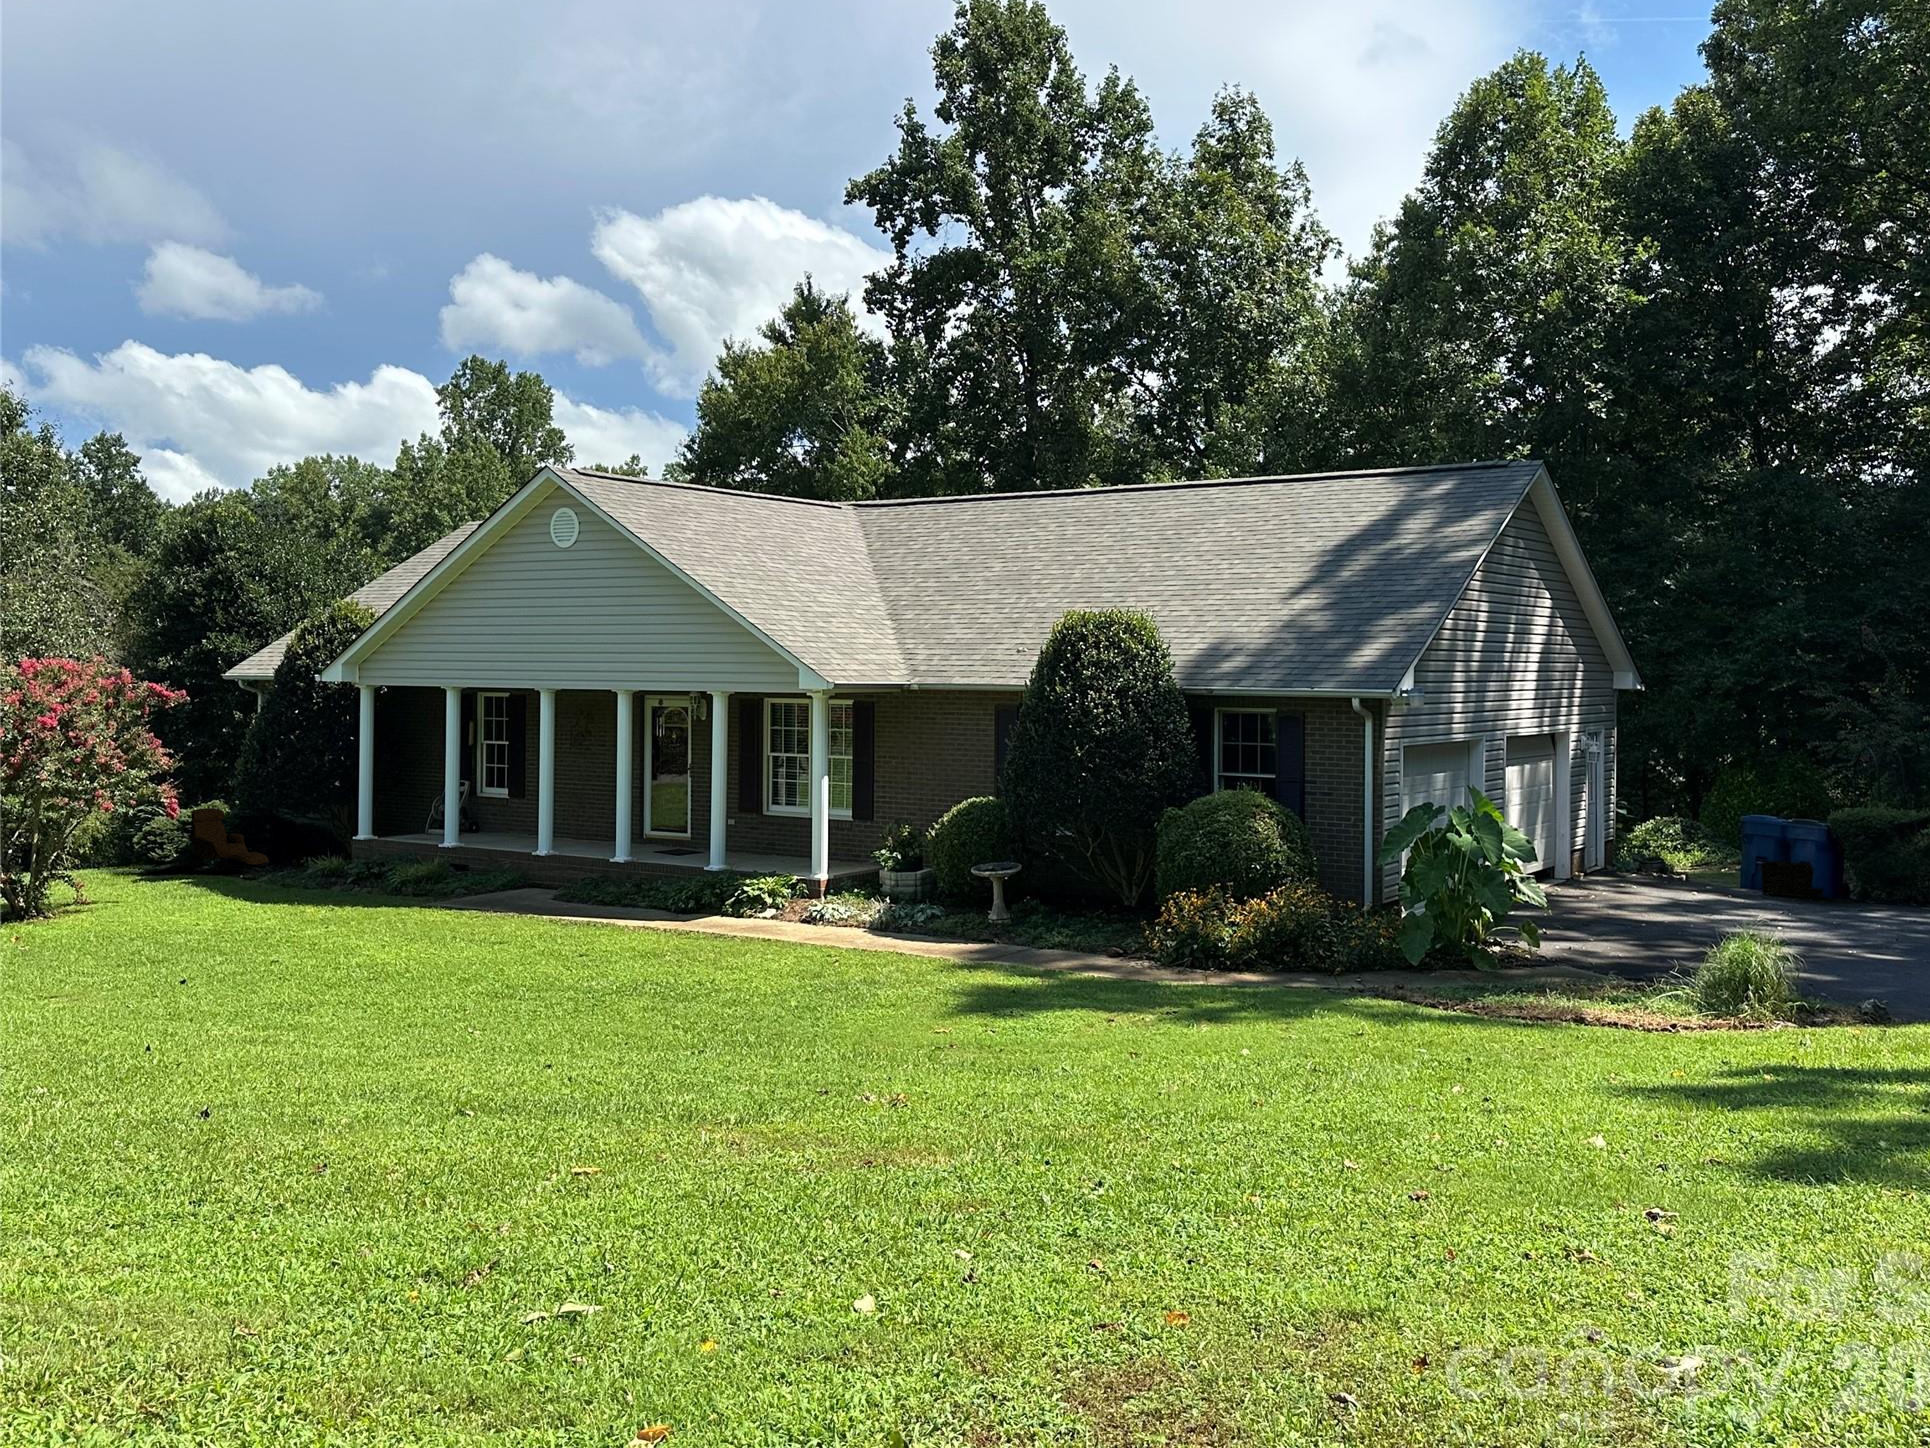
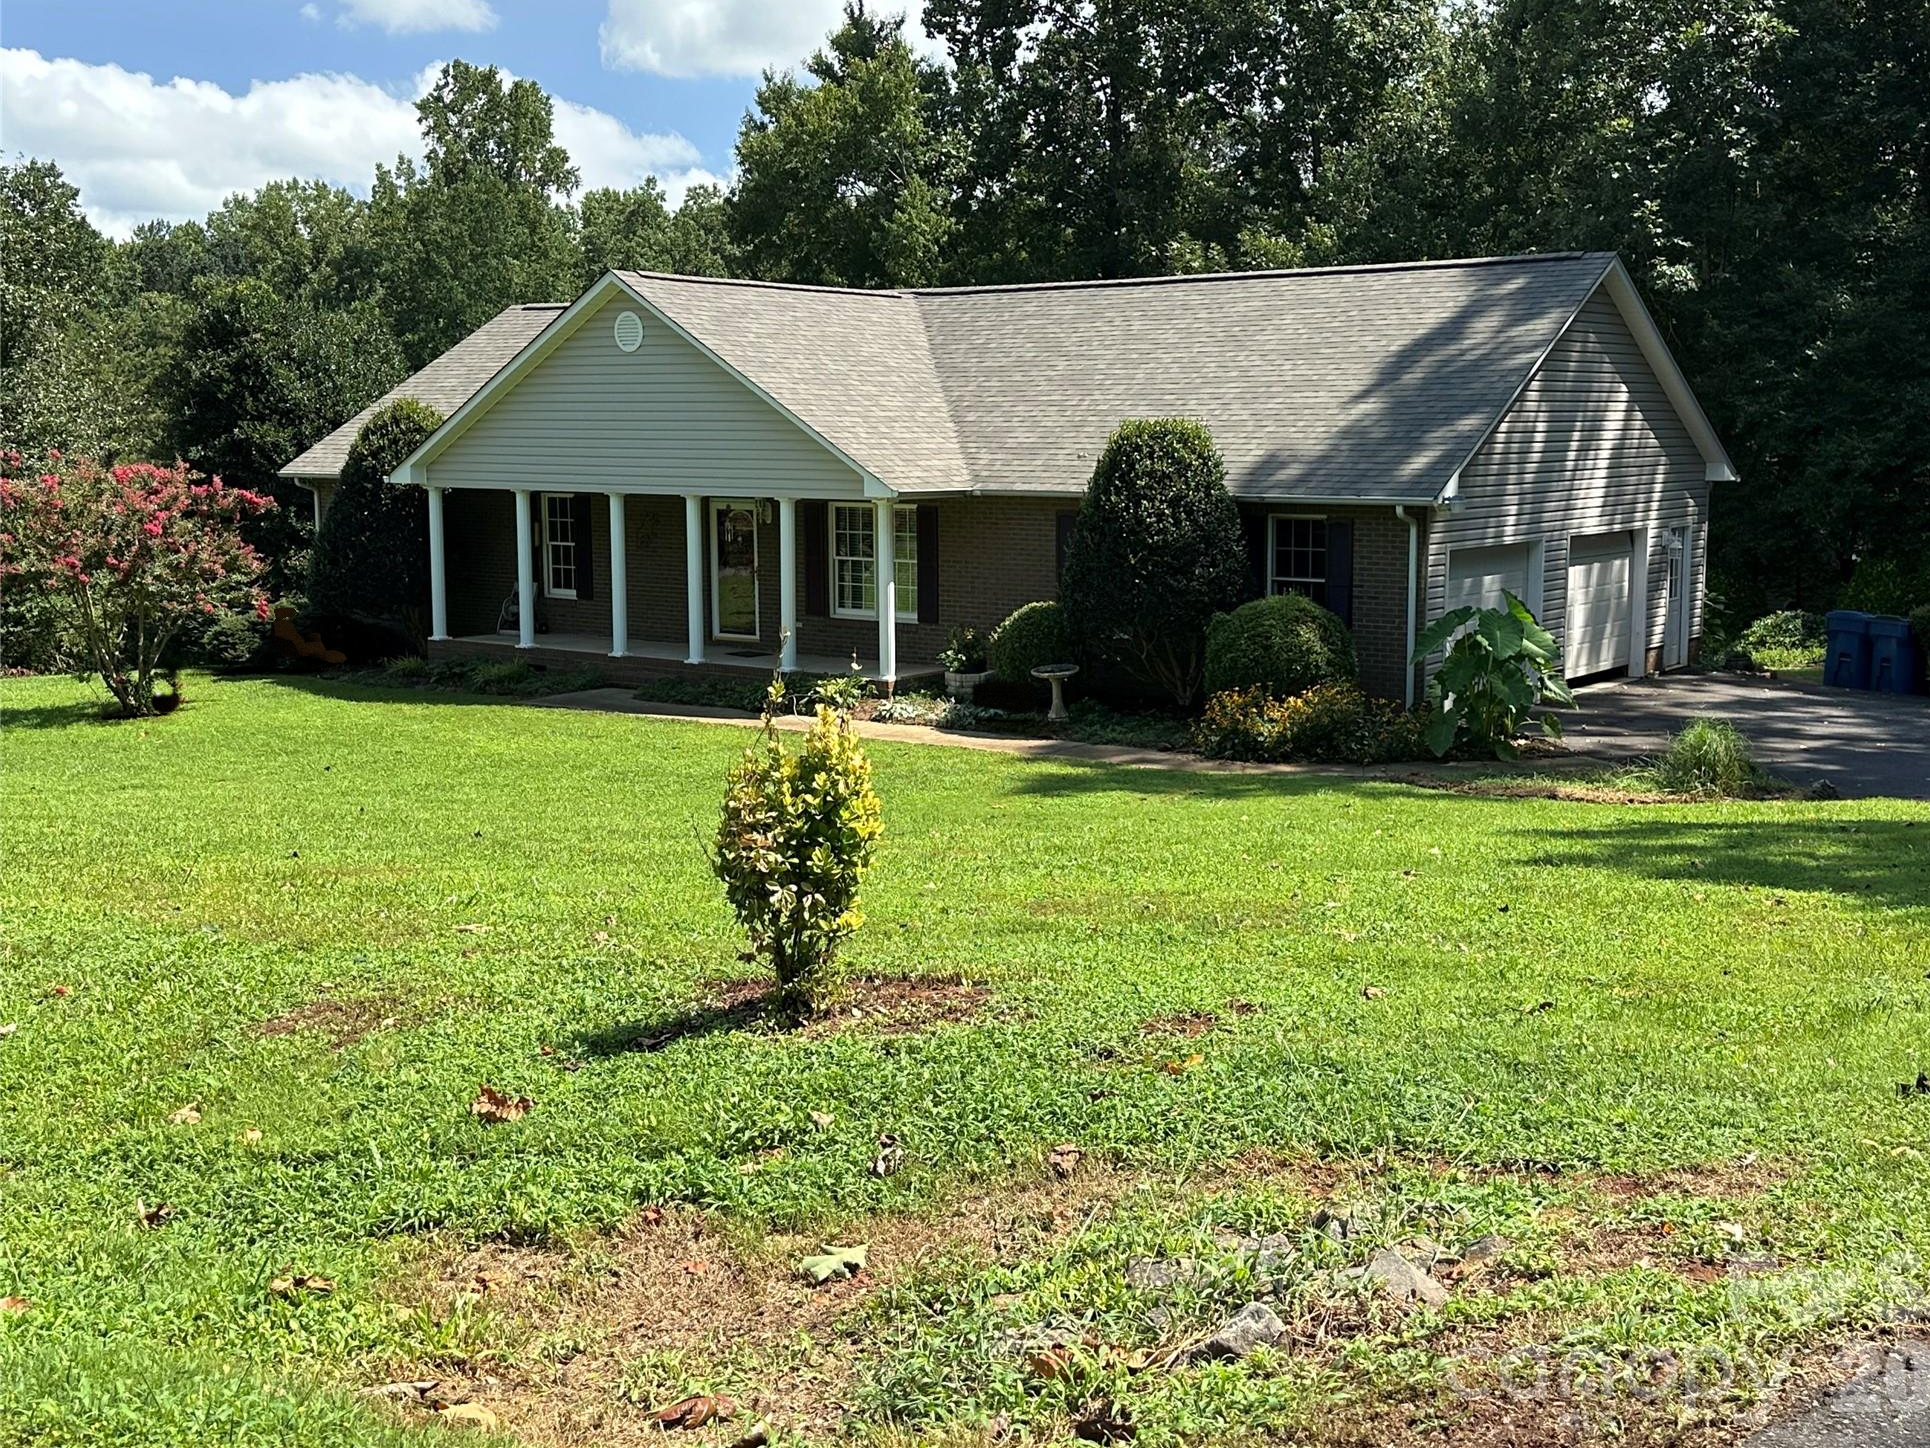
potted tree: none [28,848,73,916] -> present [150,655,187,714]
basket: present [1760,860,1824,898] -> present [972,681,1035,722]

